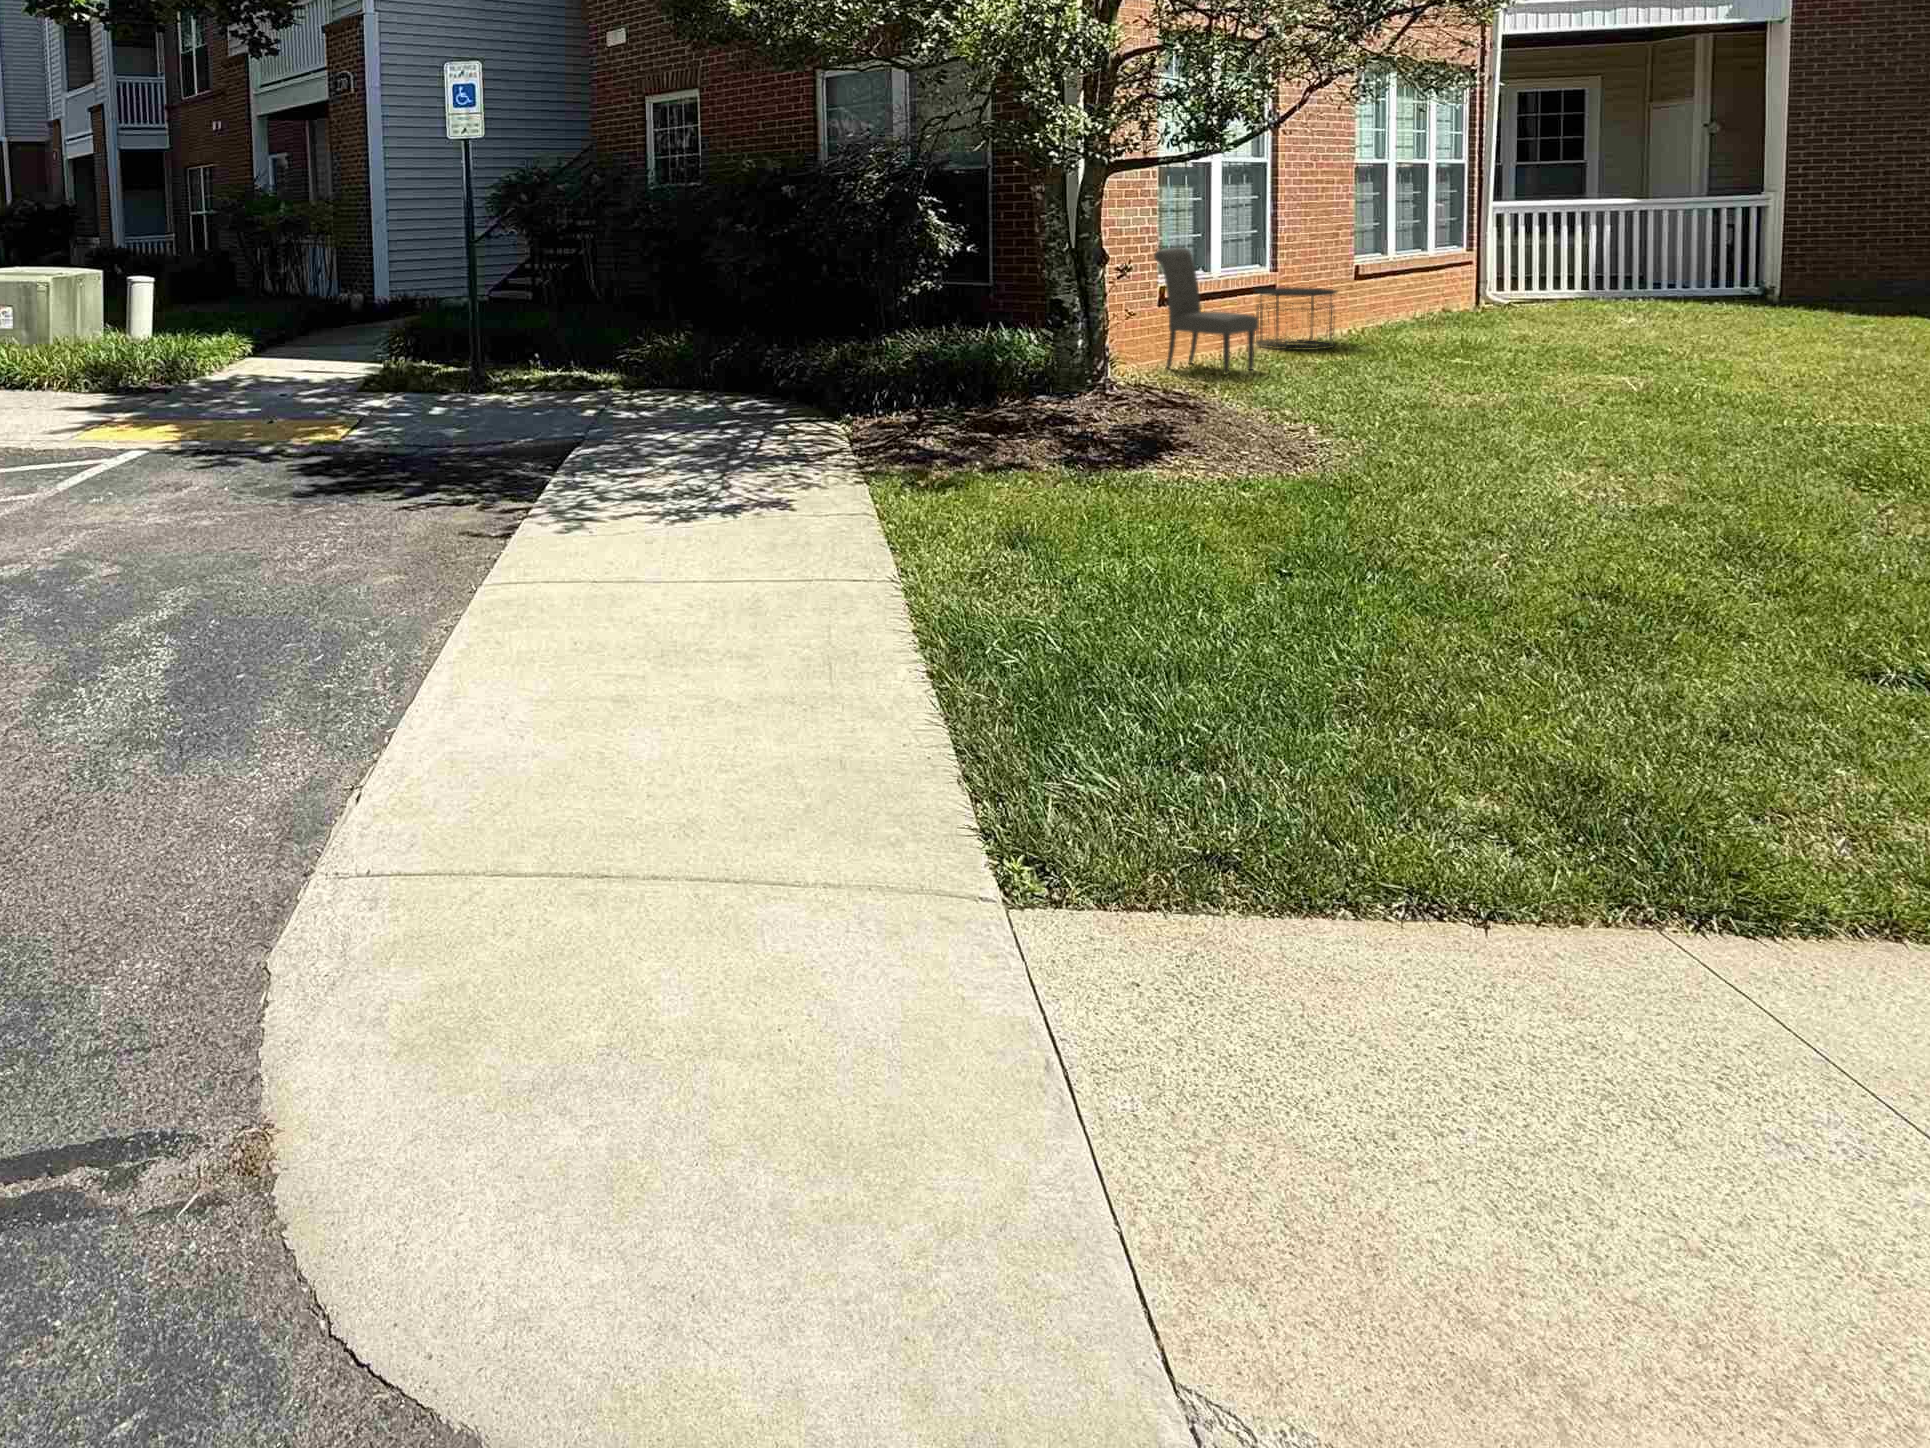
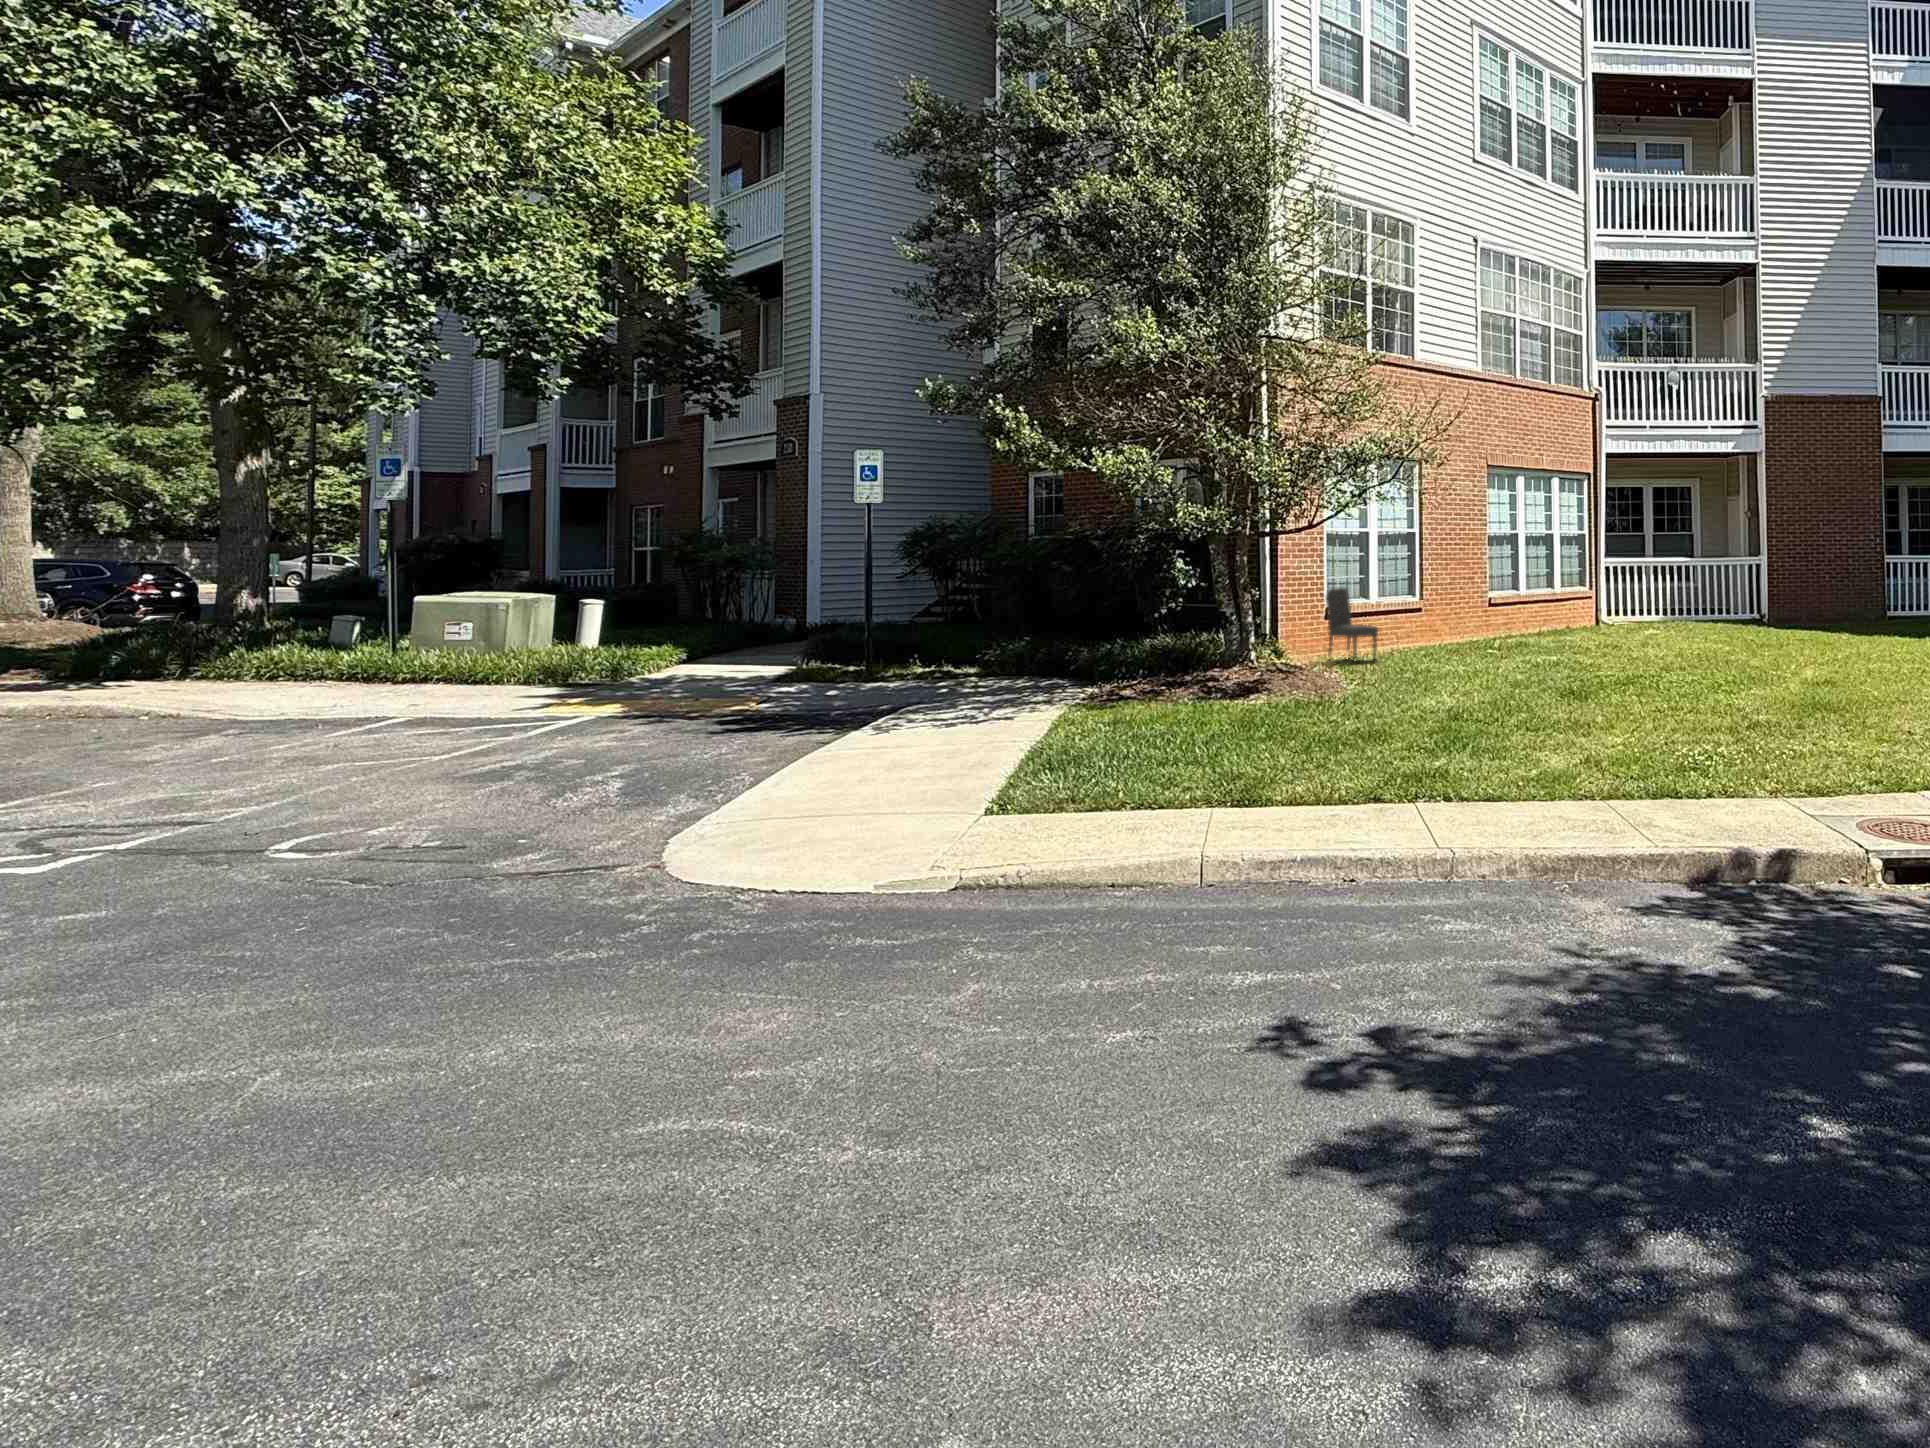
side table: present [1255,287,1337,350] -> none [1402,613,1448,651]

